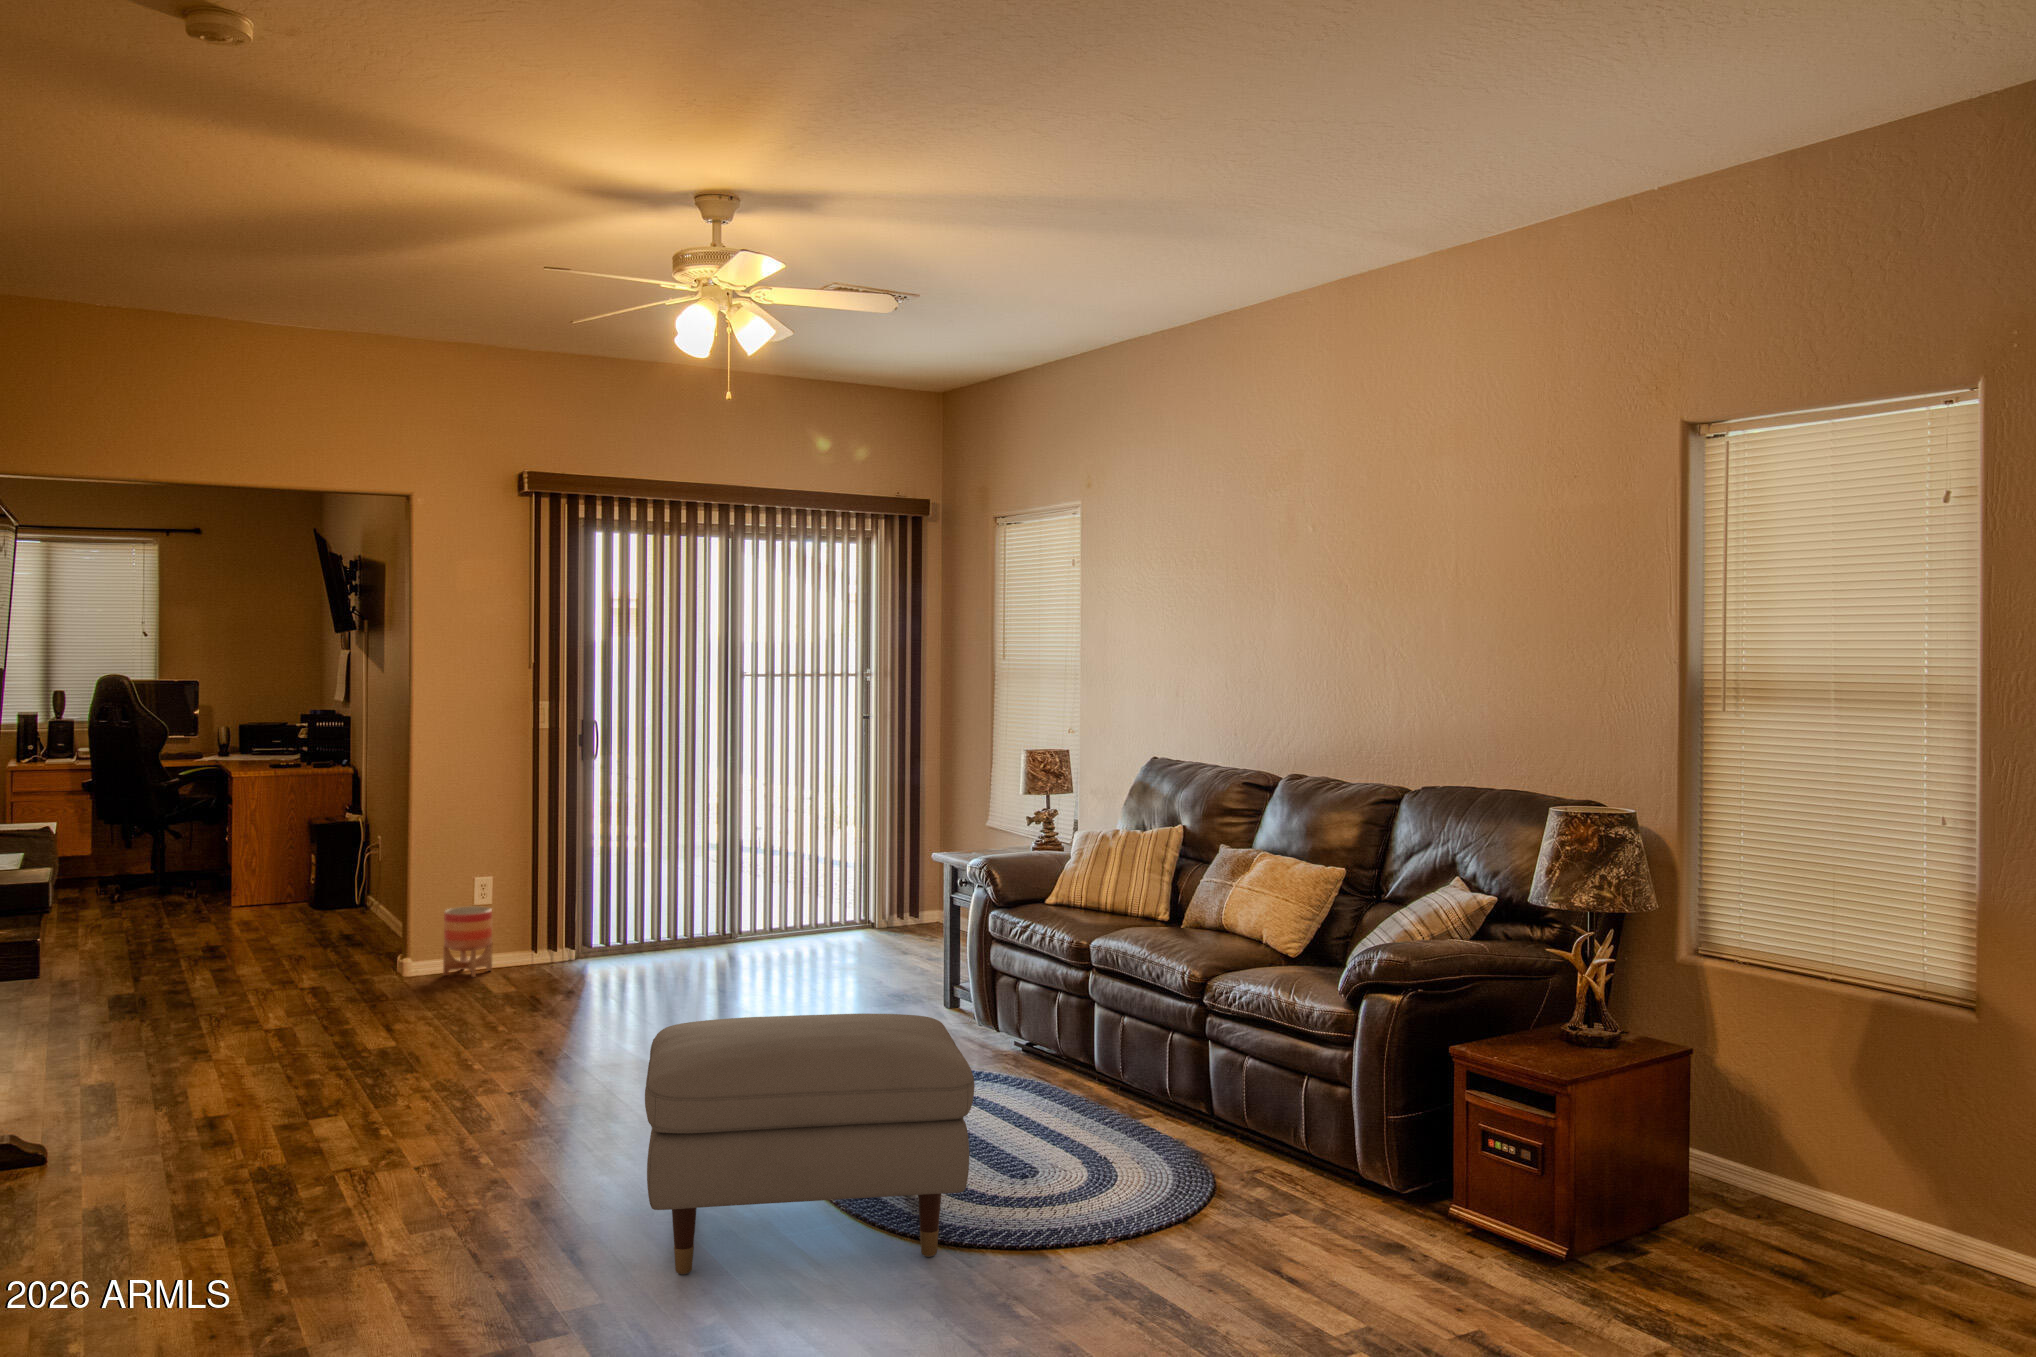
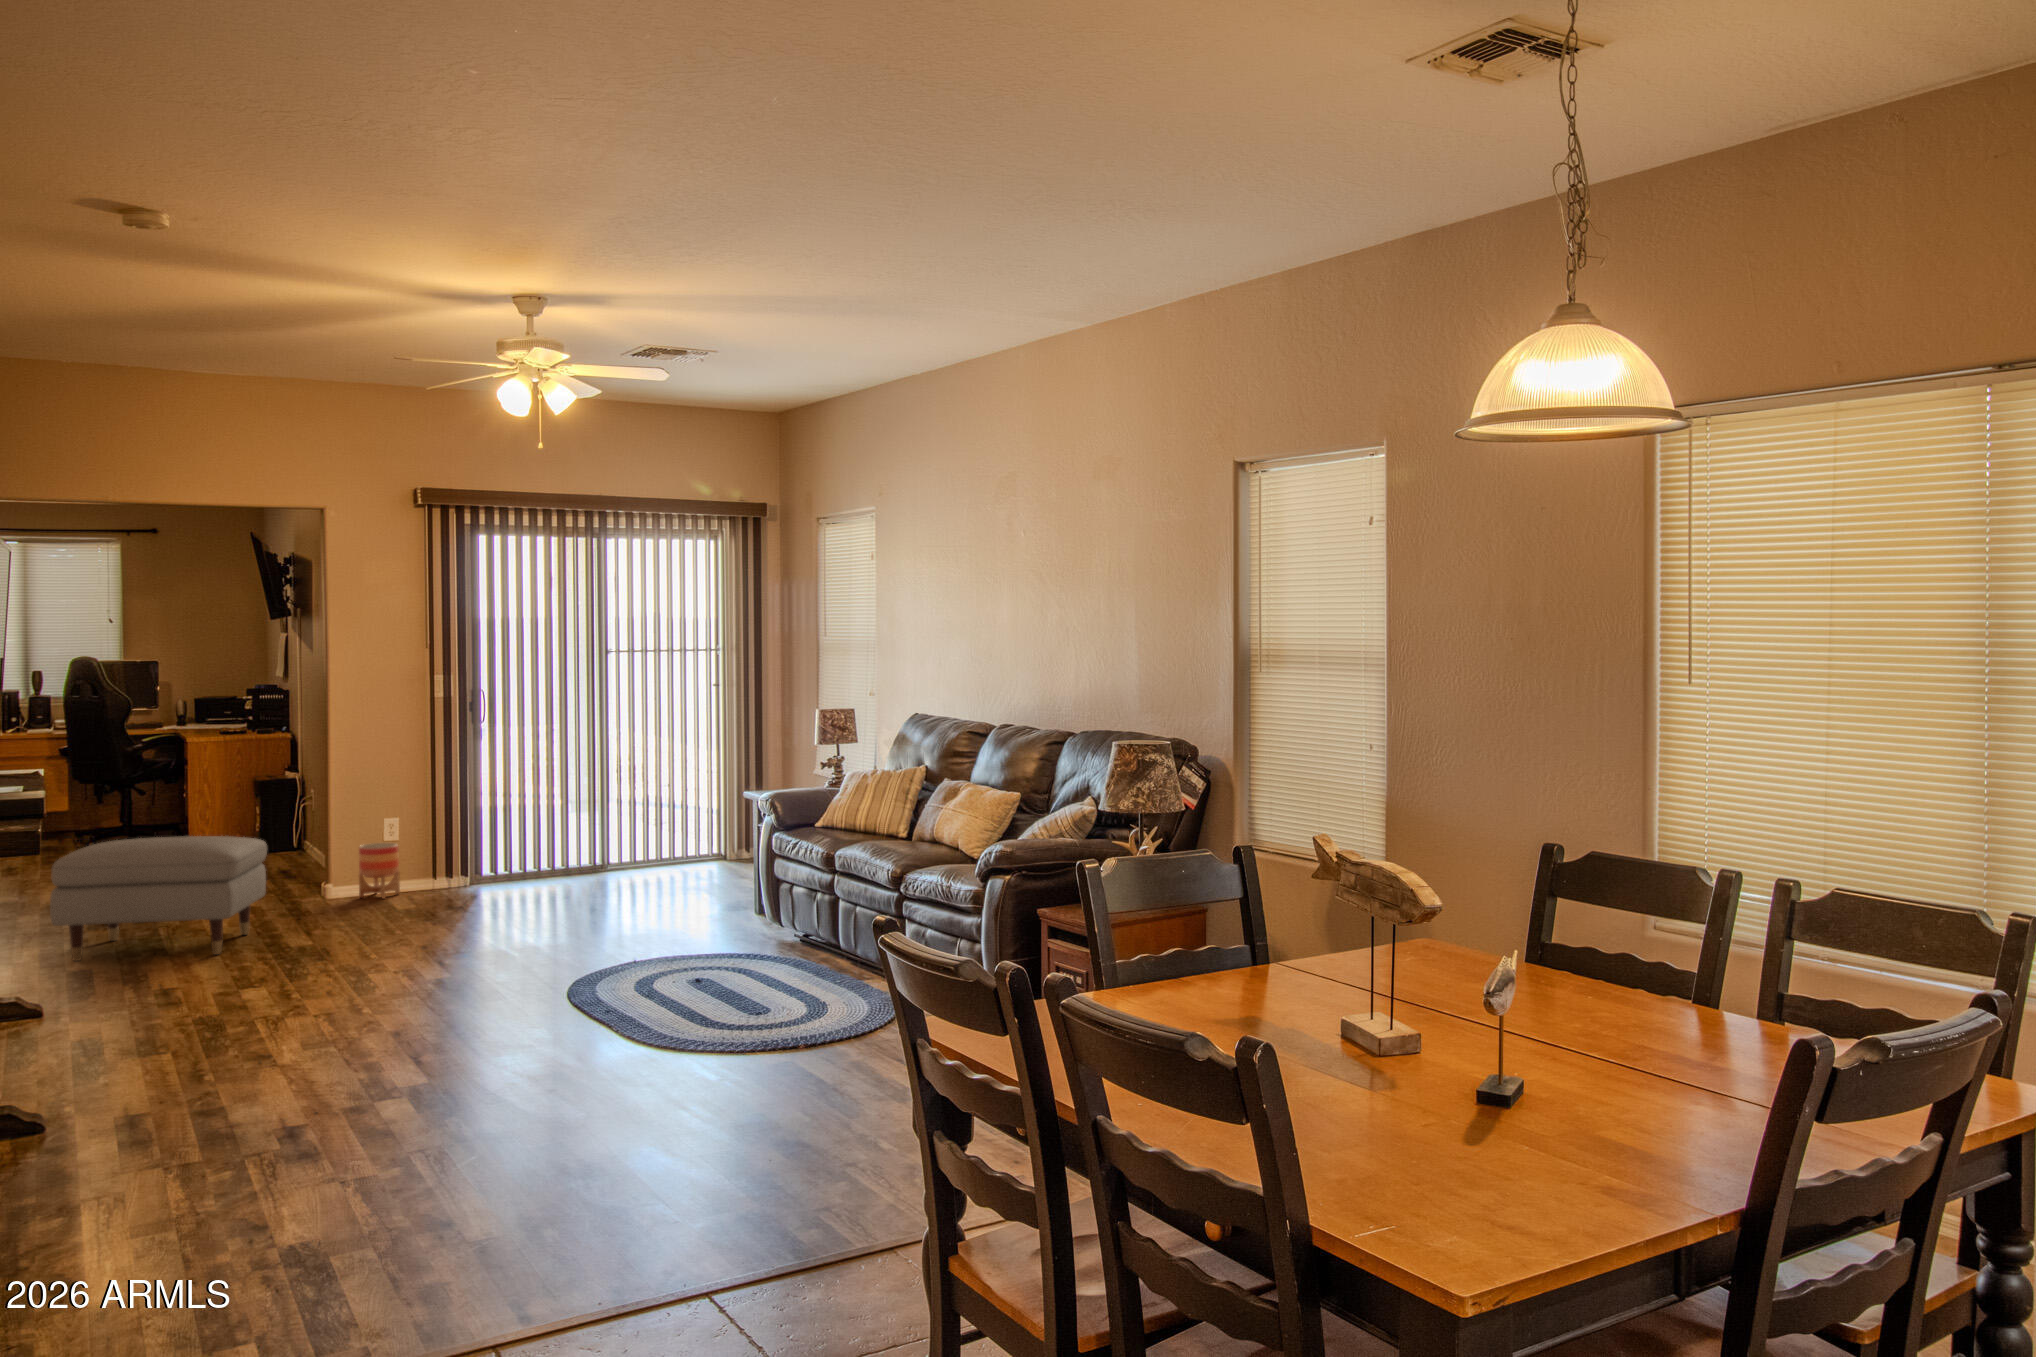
ottoman: present [645,1014,974,1274] -> present [50,836,267,961]

